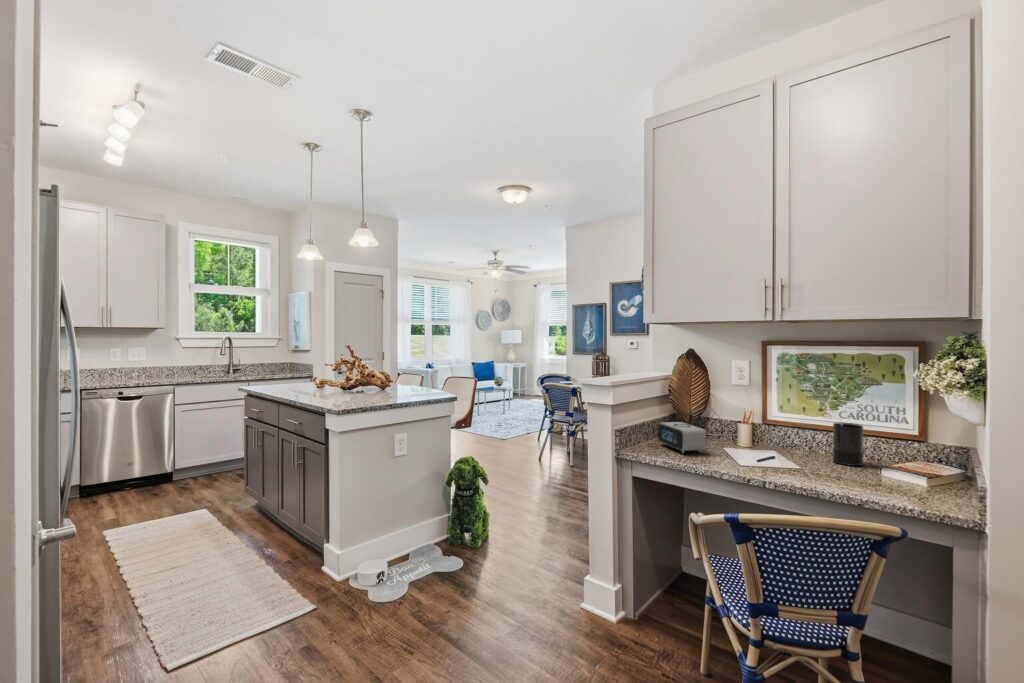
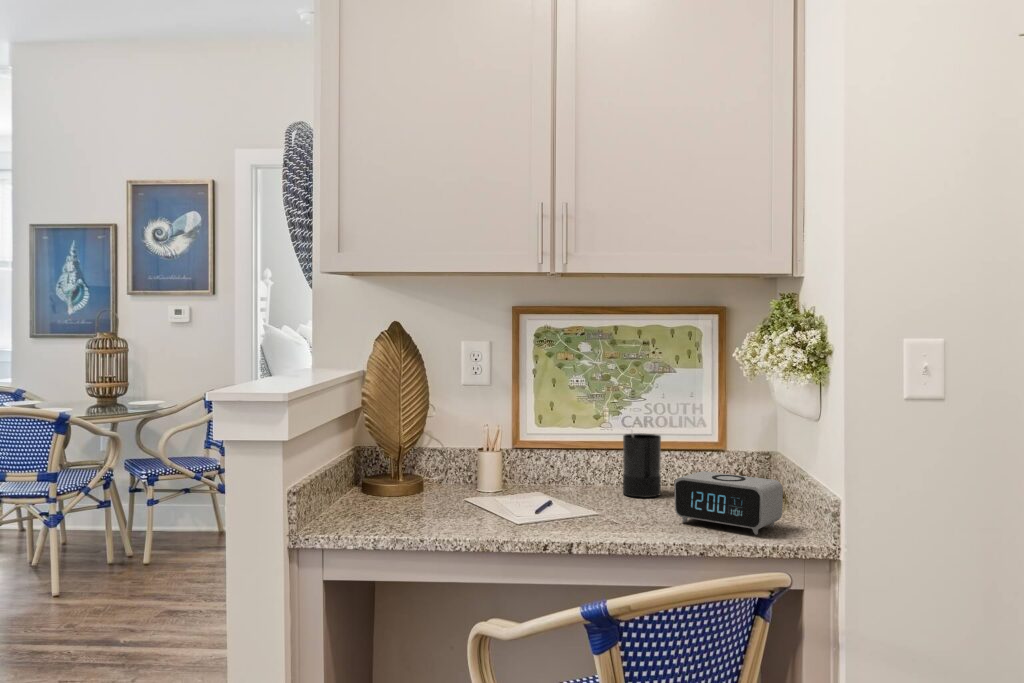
alarm clock: present [658,422,706,453] -> present [674,471,783,535]

